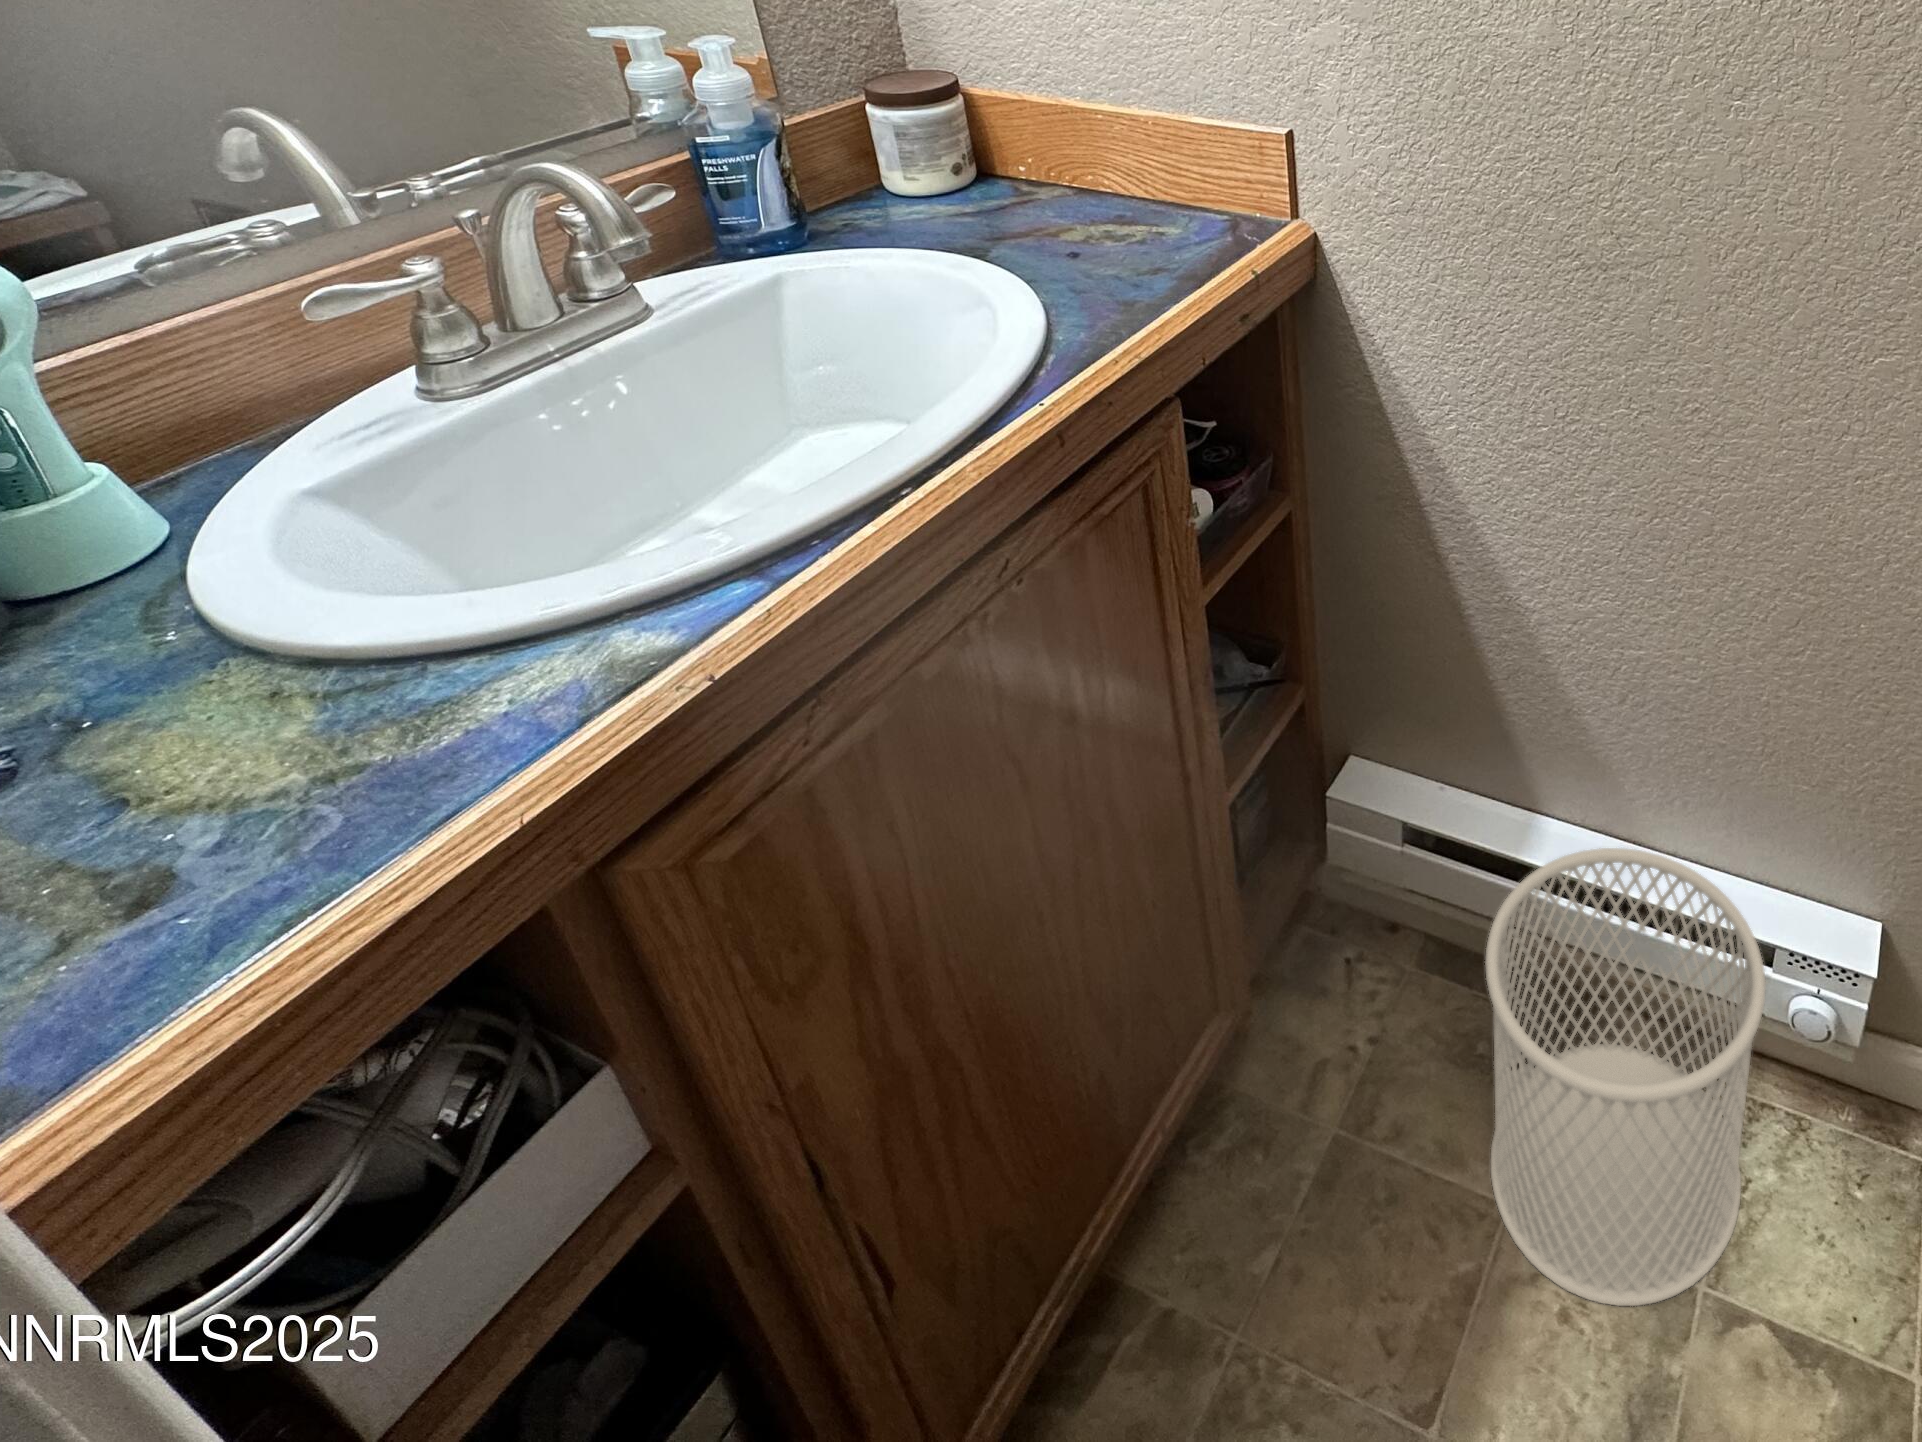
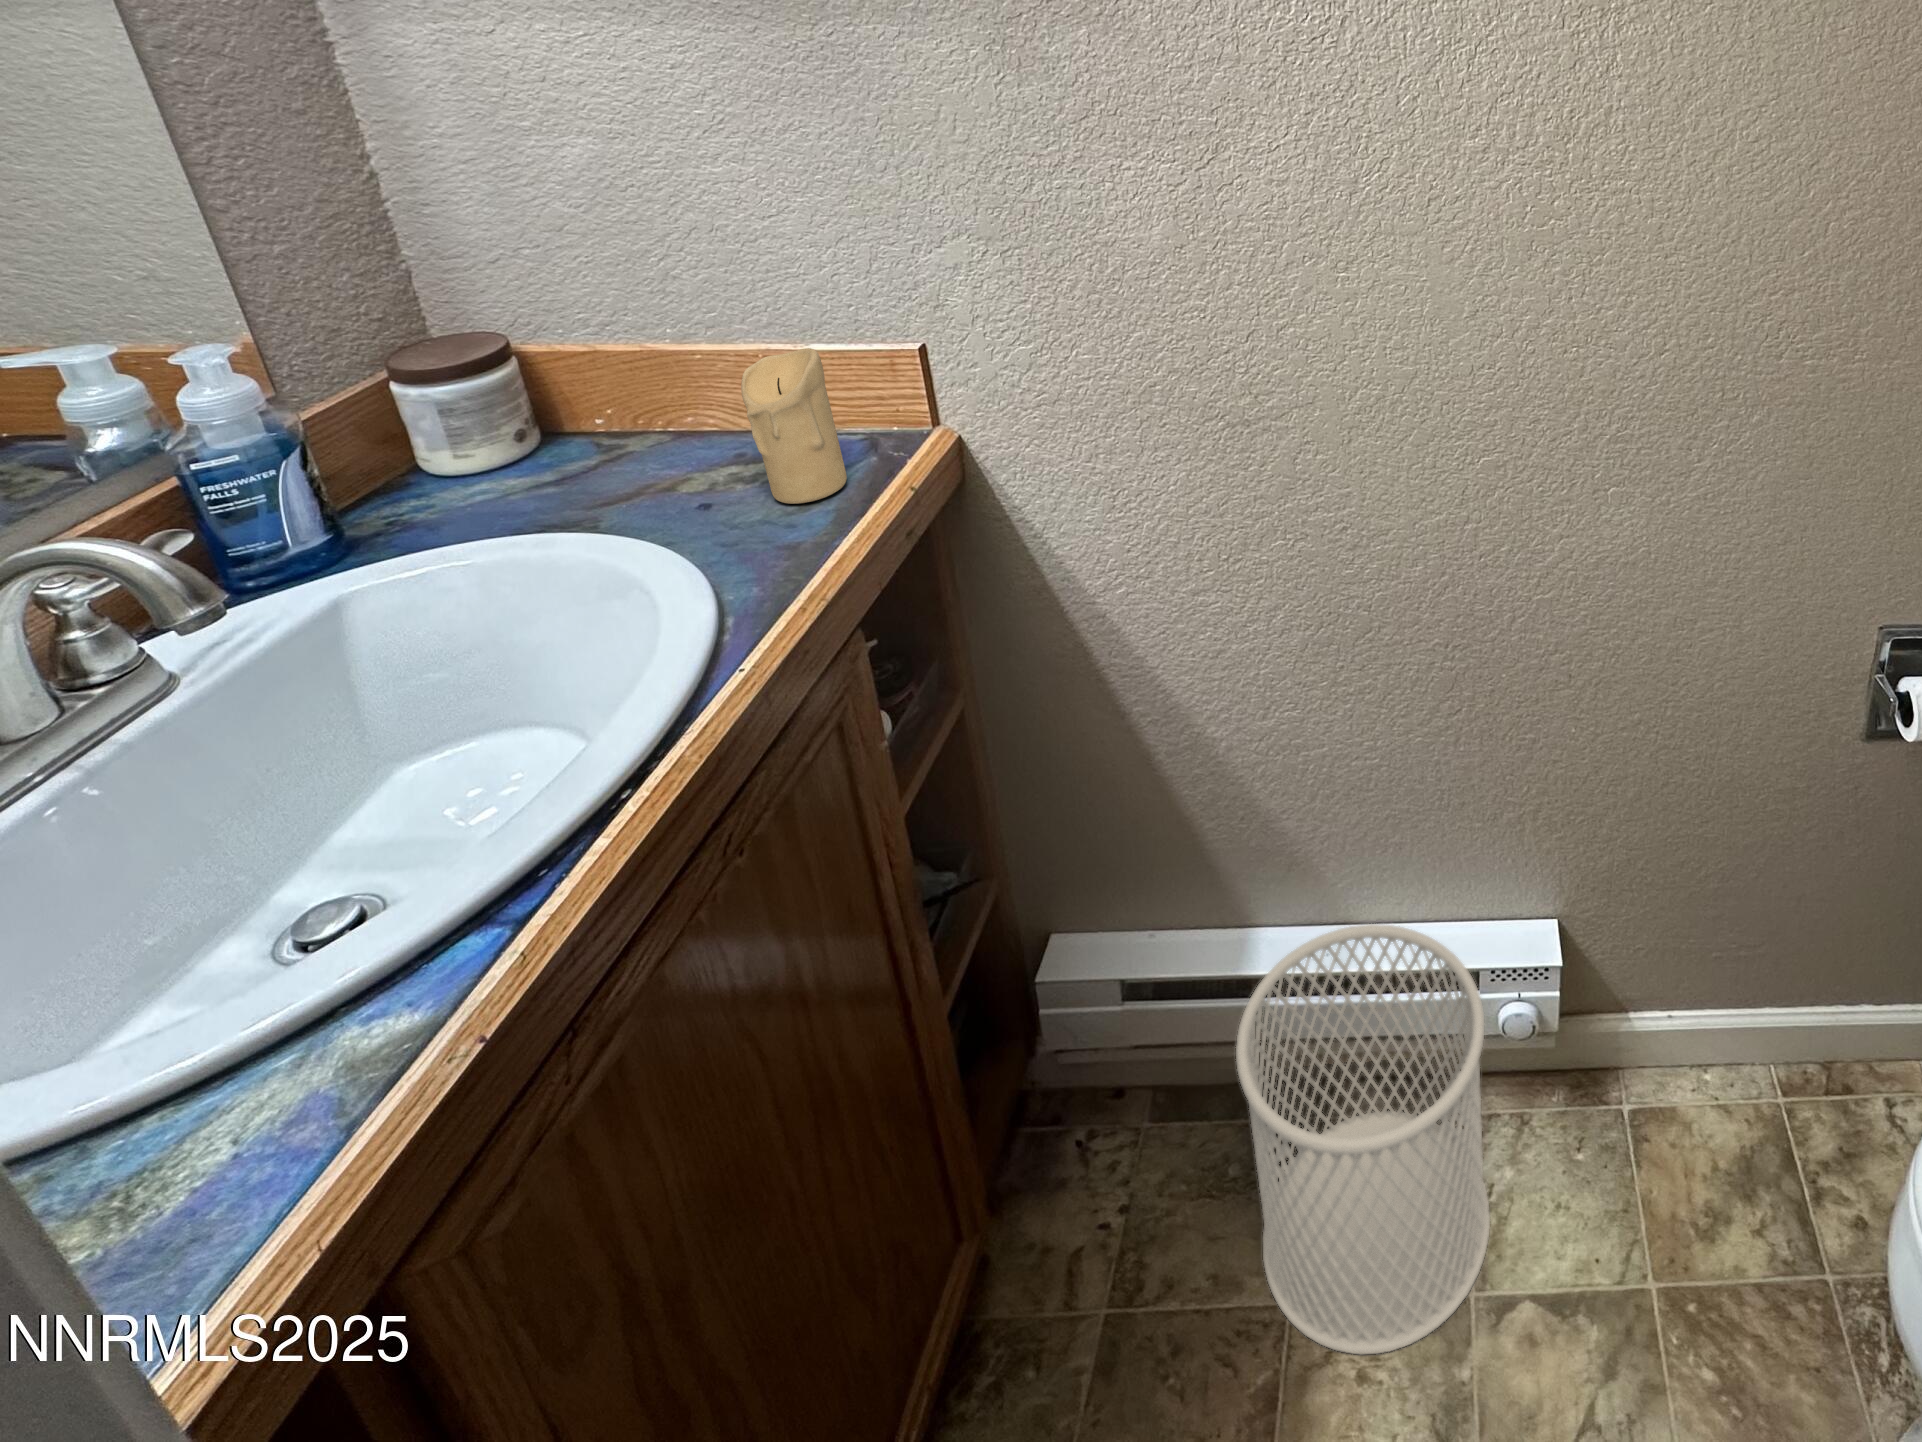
candle: none [1110,112,1196,267] -> present [741,348,847,504]

